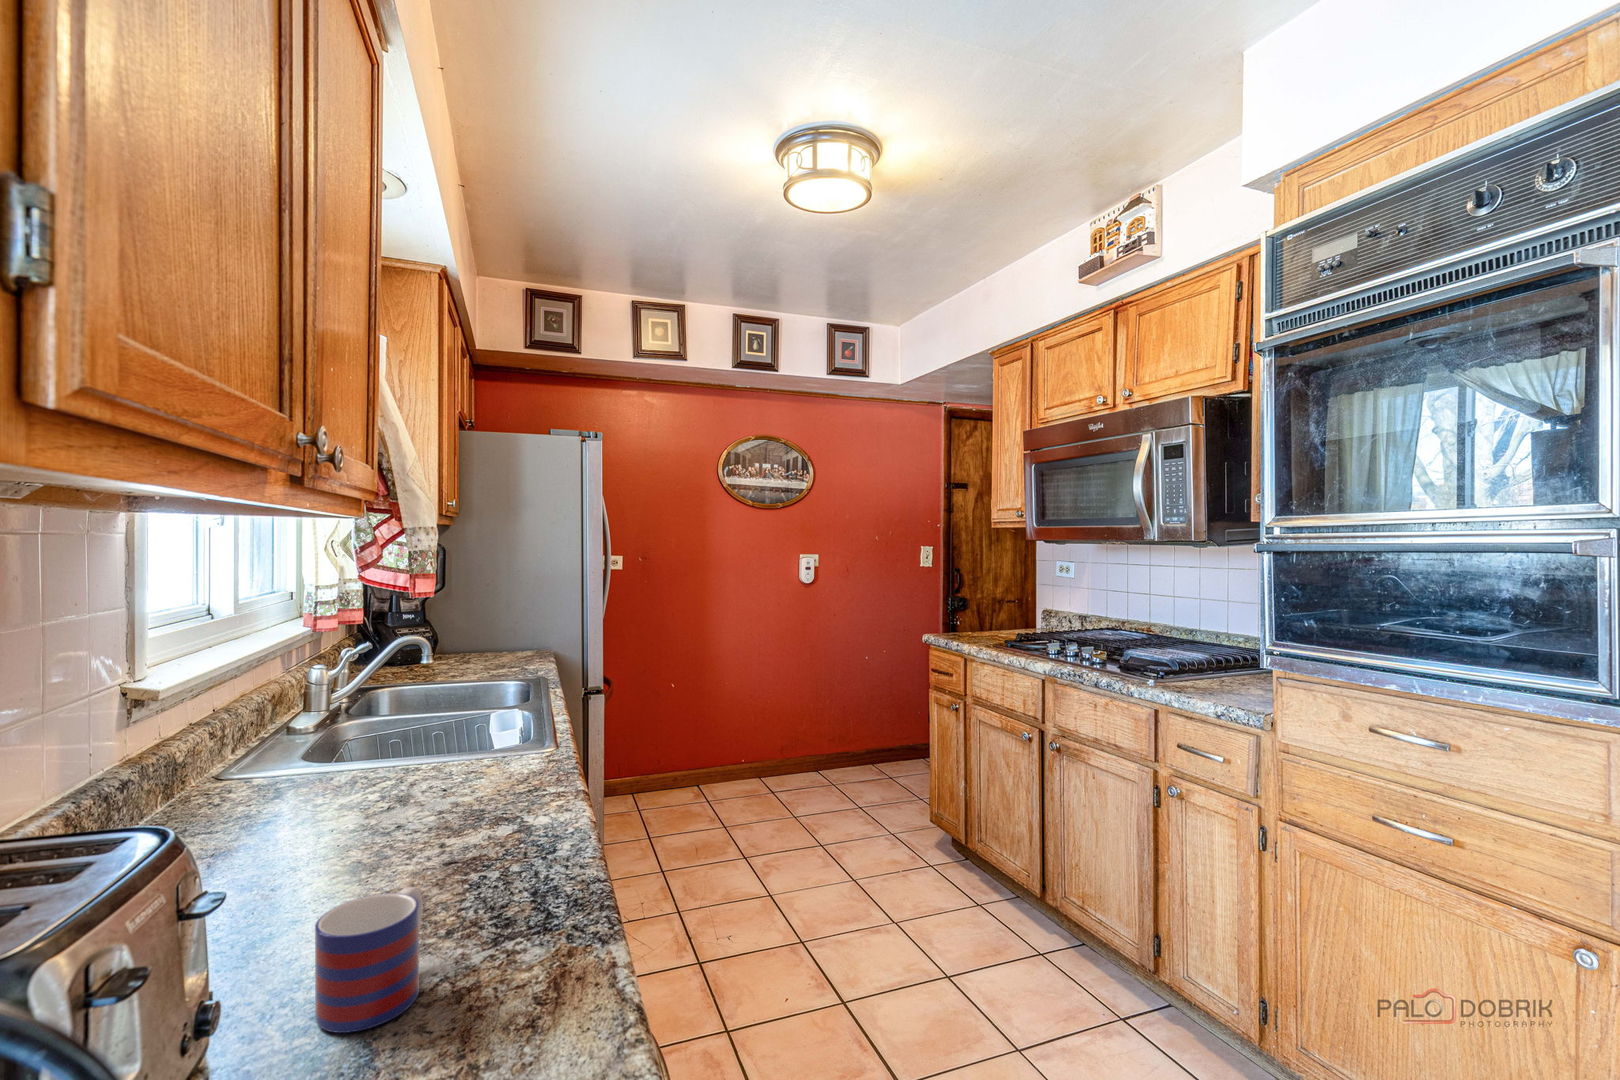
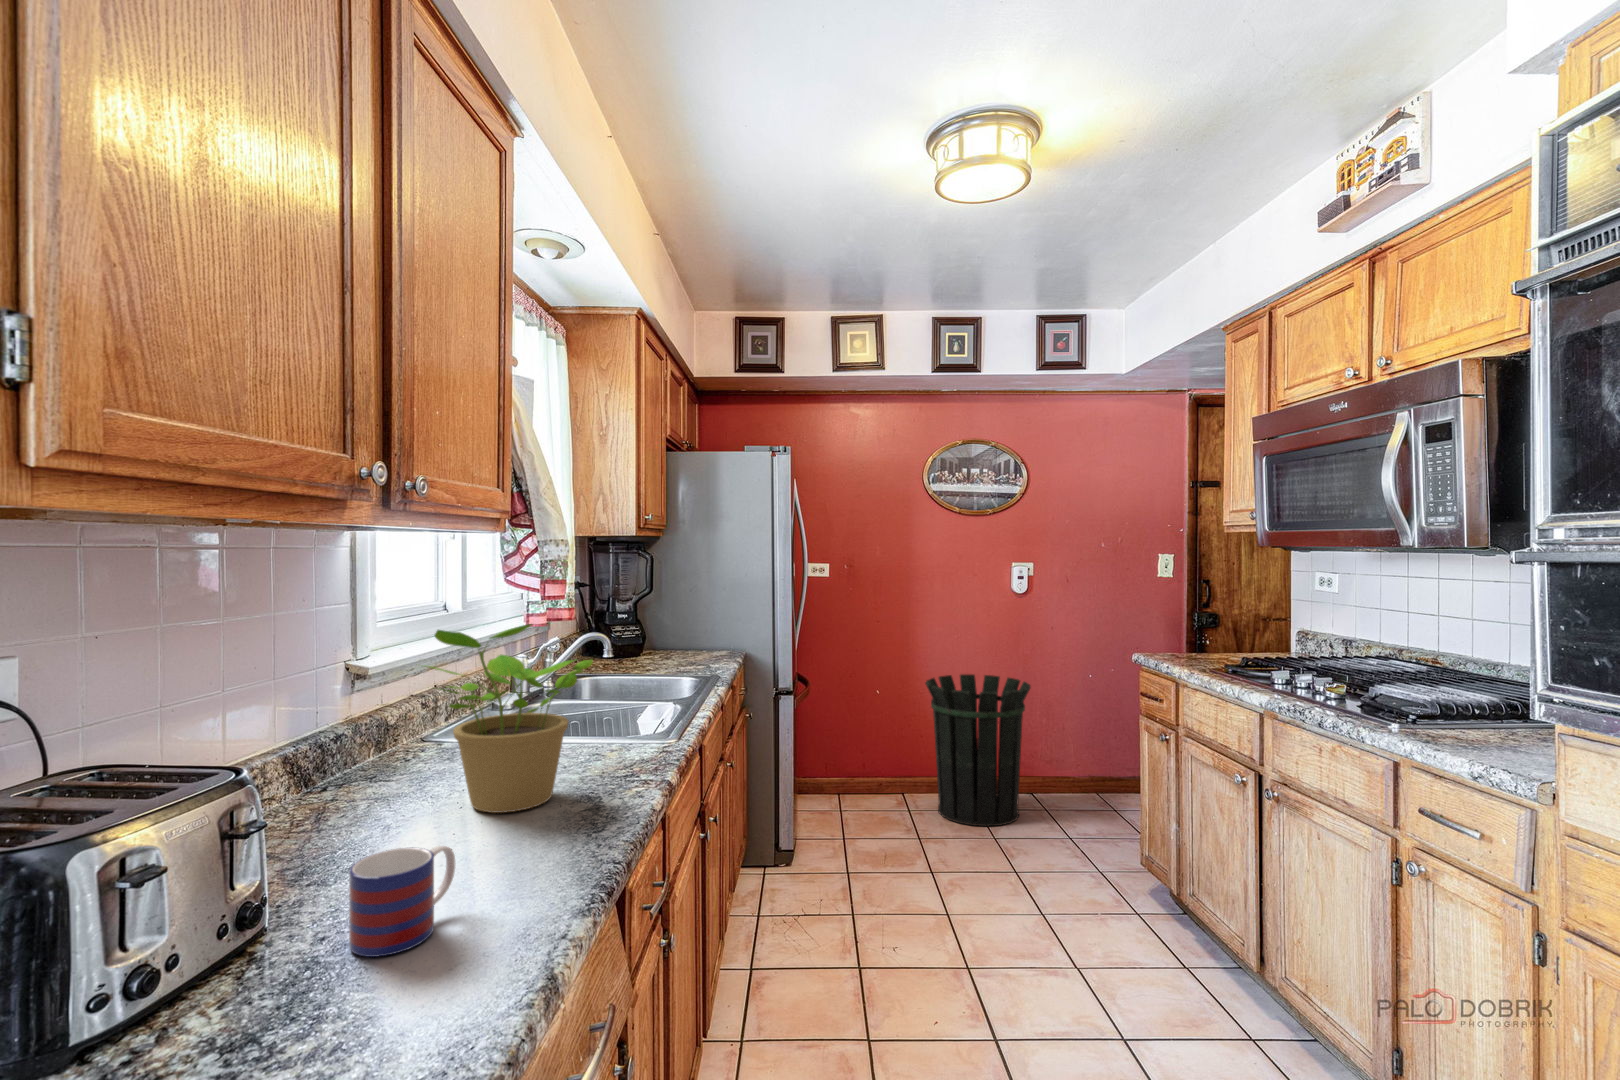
potted plant: none [283,625,496,848] -> present [425,624,593,813]
waste bin: none [721,664,821,808] -> present [925,674,1031,826]

